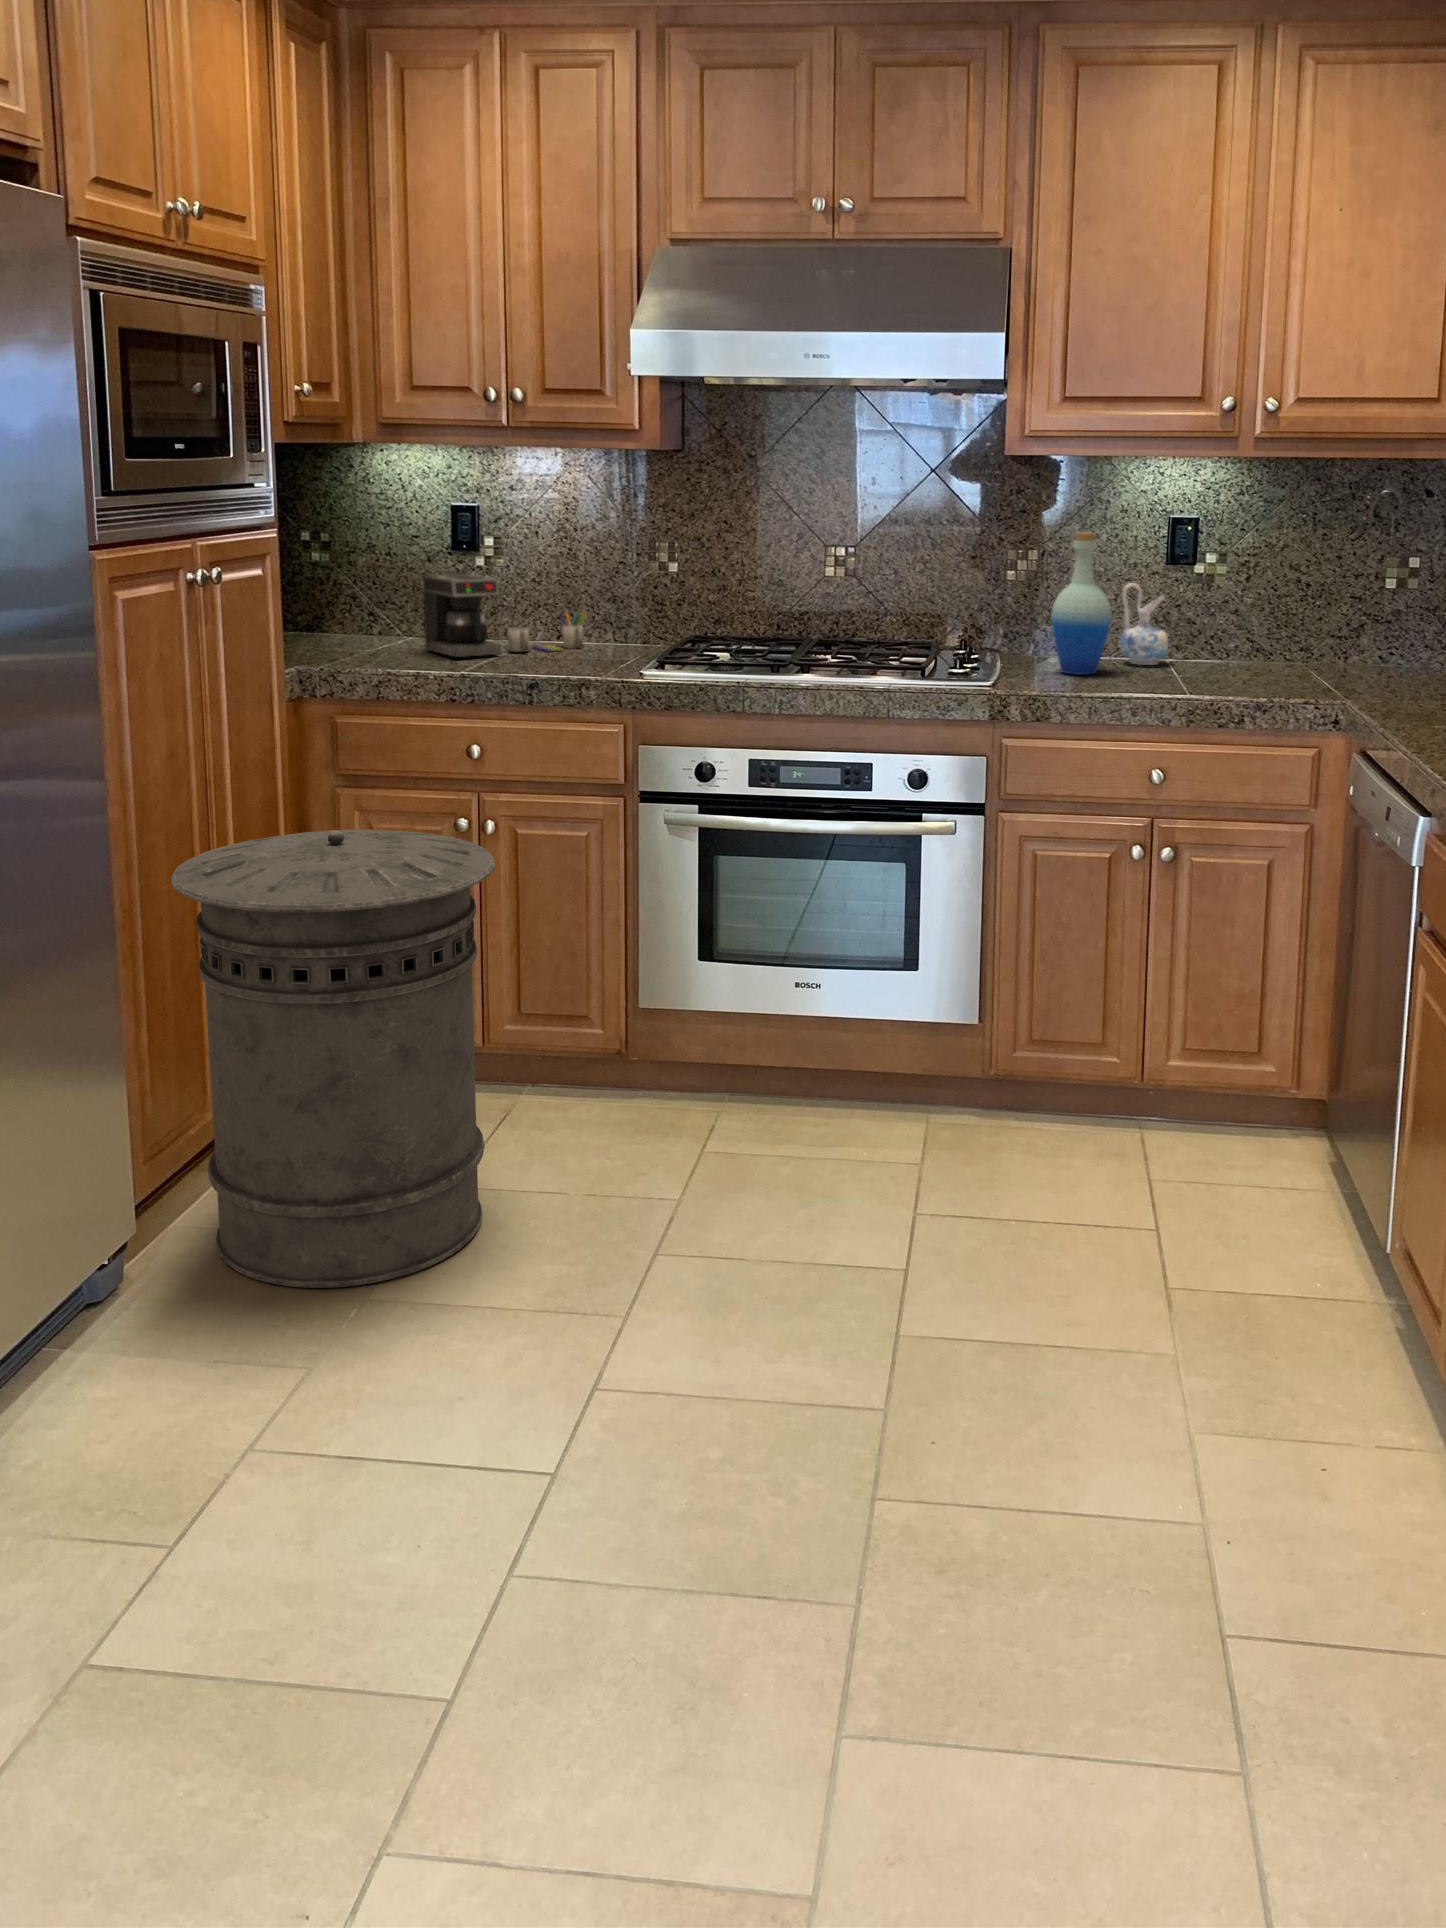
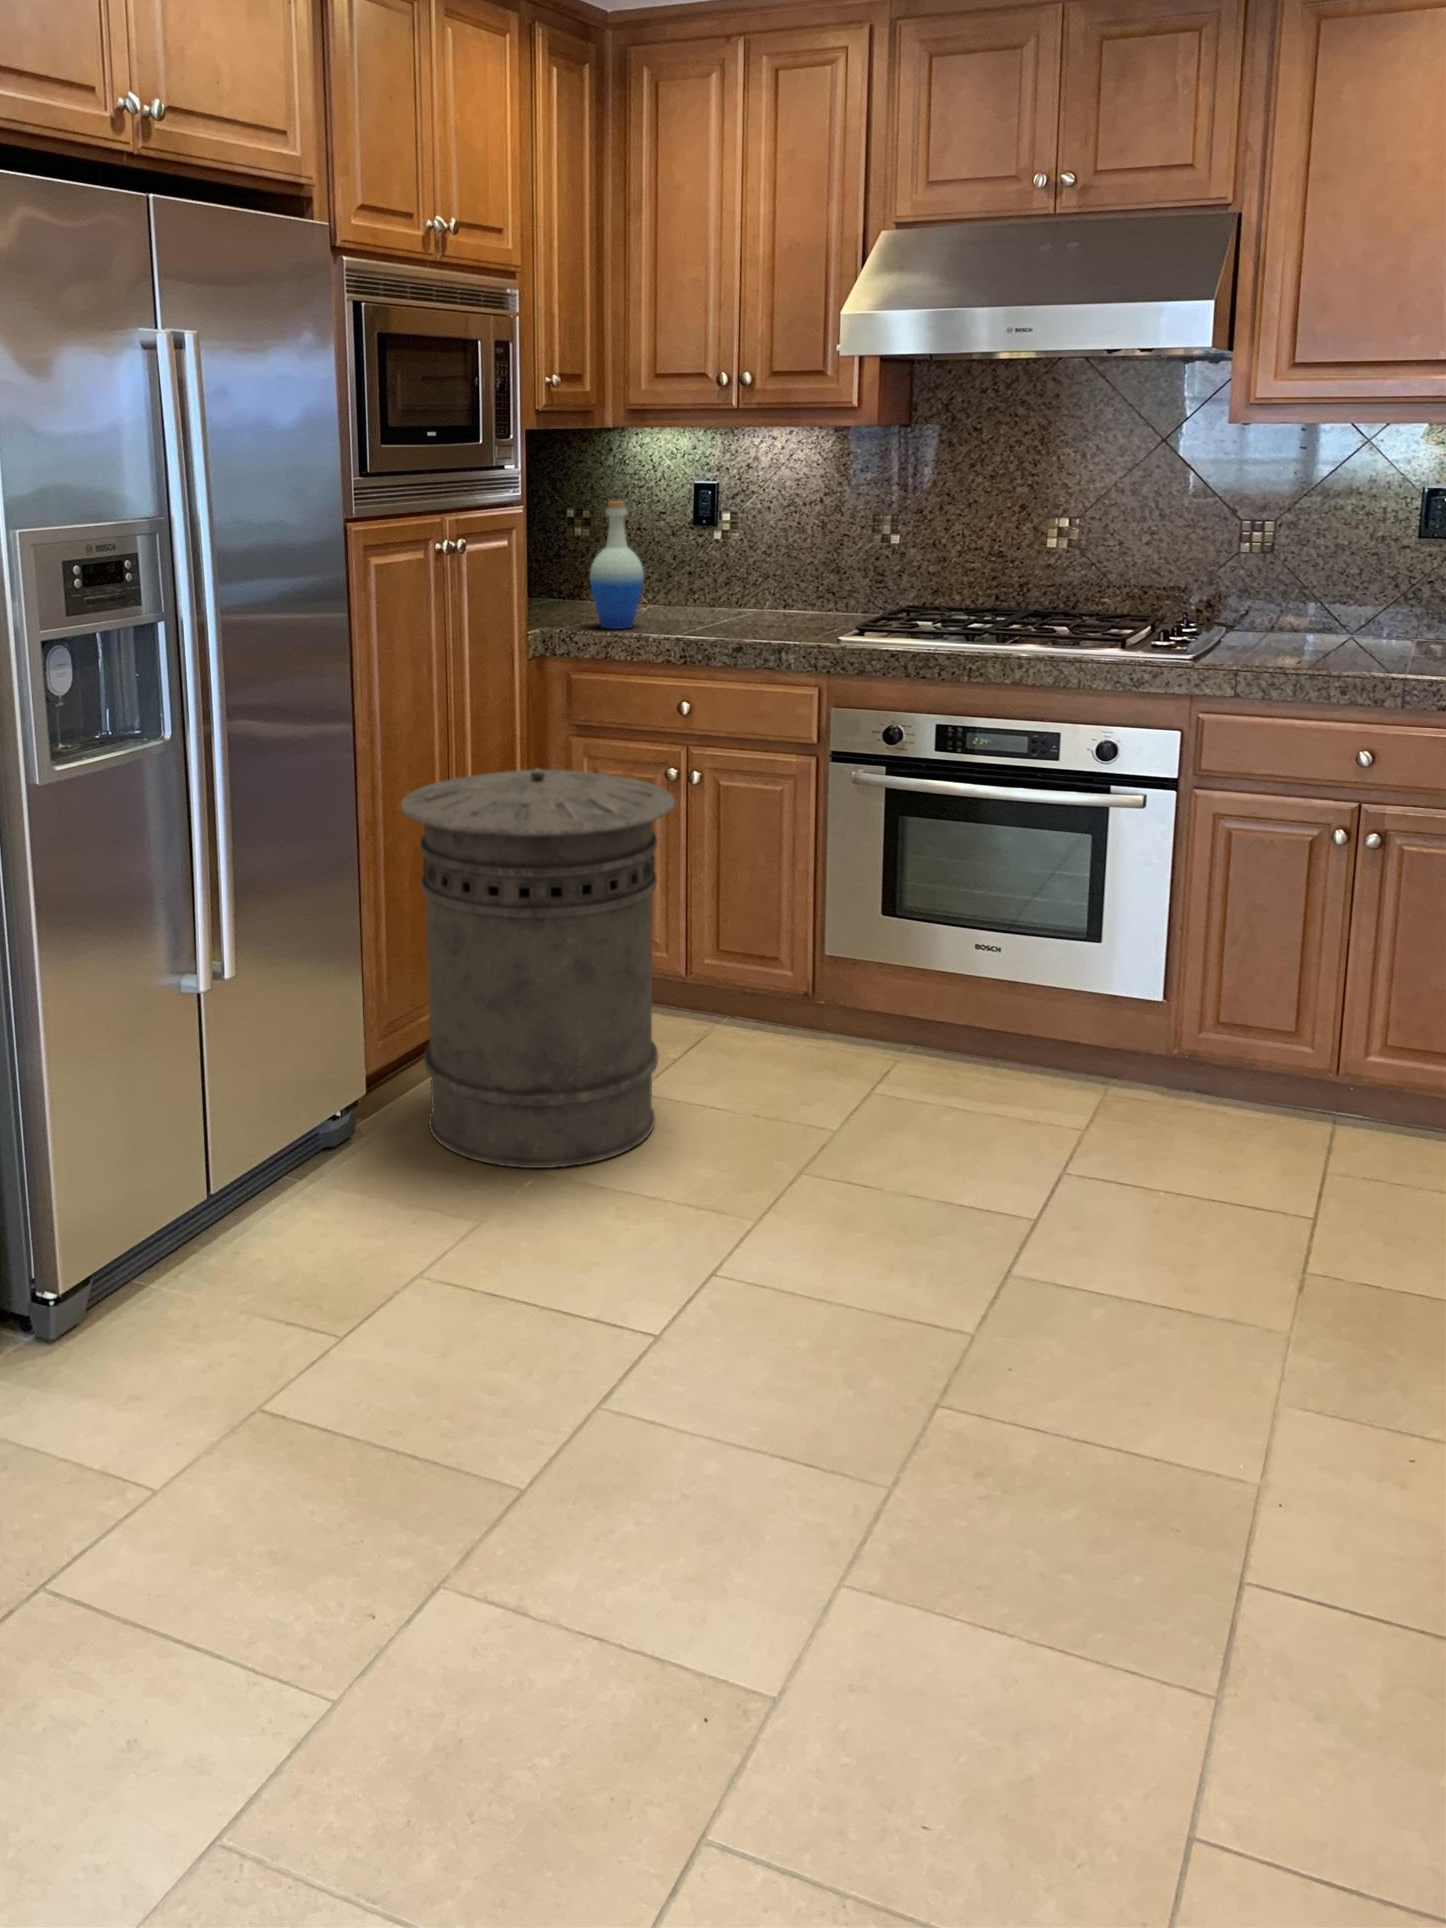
bottle: present [1051,532,1112,675] -> present [590,501,644,629]
coffee maker: present [423,573,586,657] -> none [658,545,809,622]
ceramic pitcher: present [1120,583,1169,665] -> none [1350,556,1405,643]

